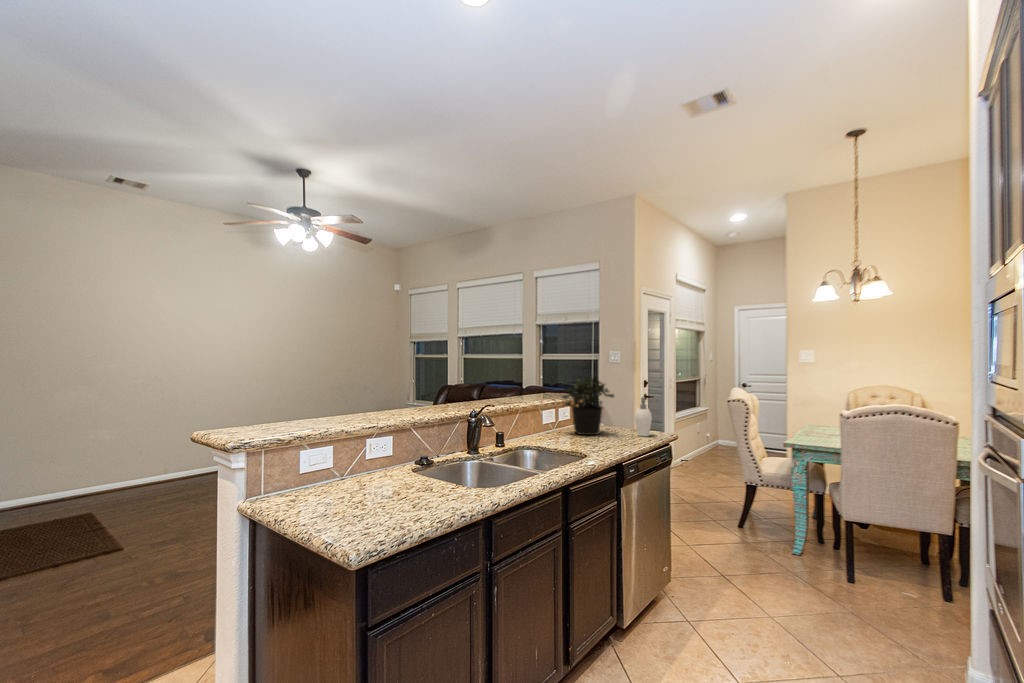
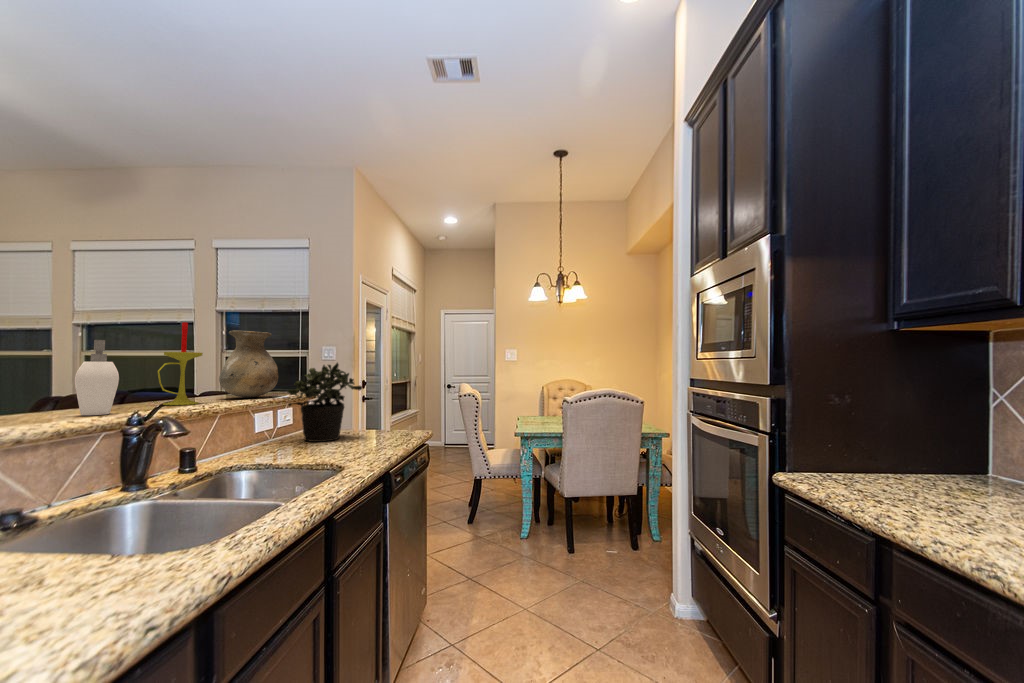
candle: none [487,349,511,403] -> present [158,322,203,405]
vase: none [523,352,559,399] -> present [219,331,278,398]
soap dispenser: present [635,397,652,436] -> present [75,340,119,415]

